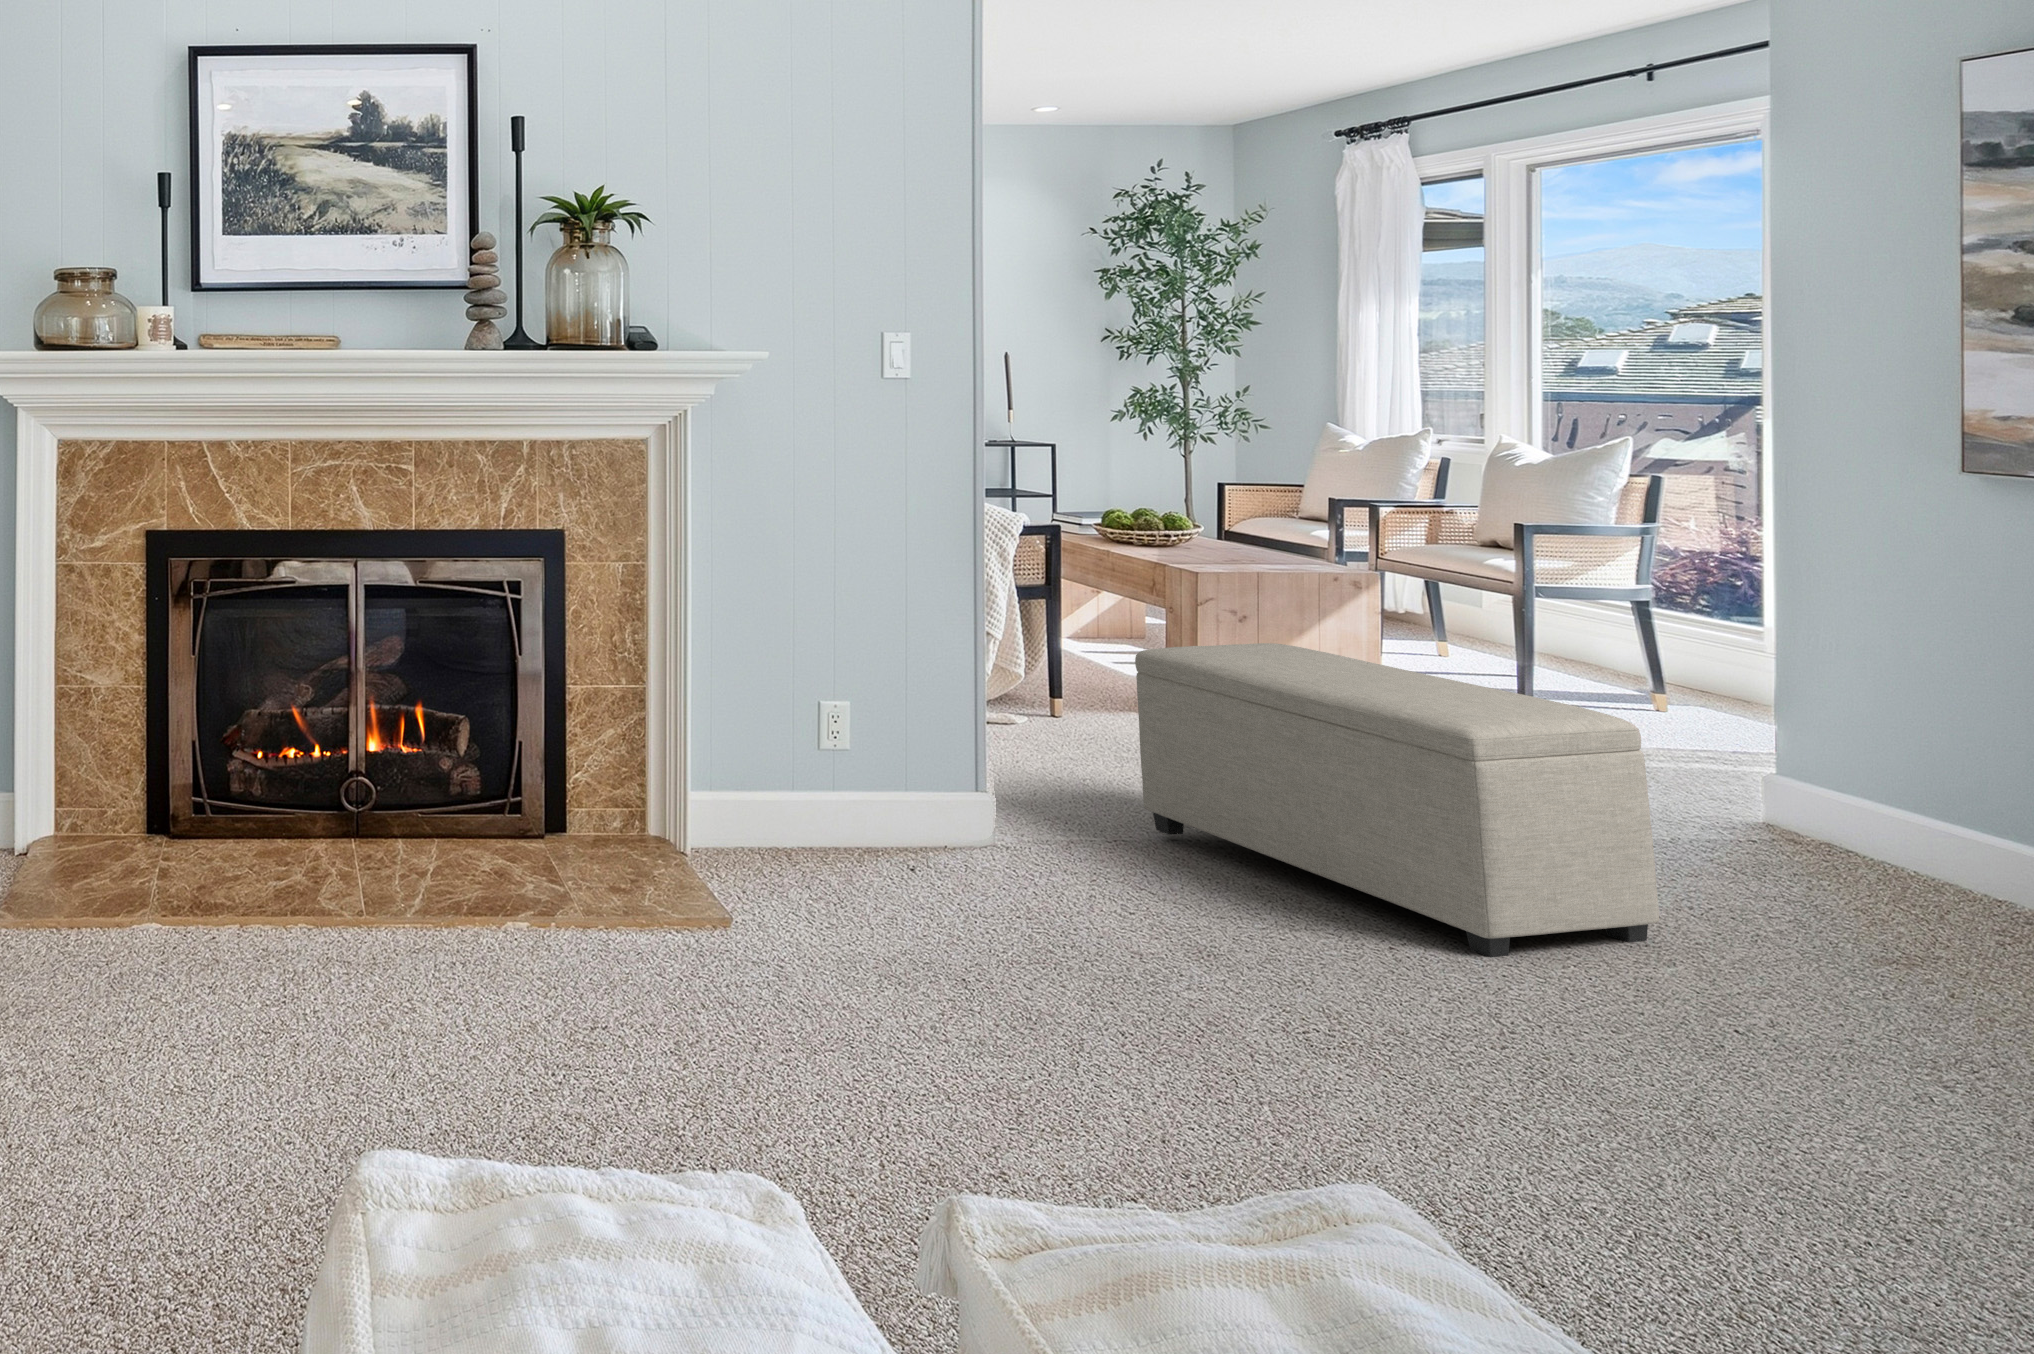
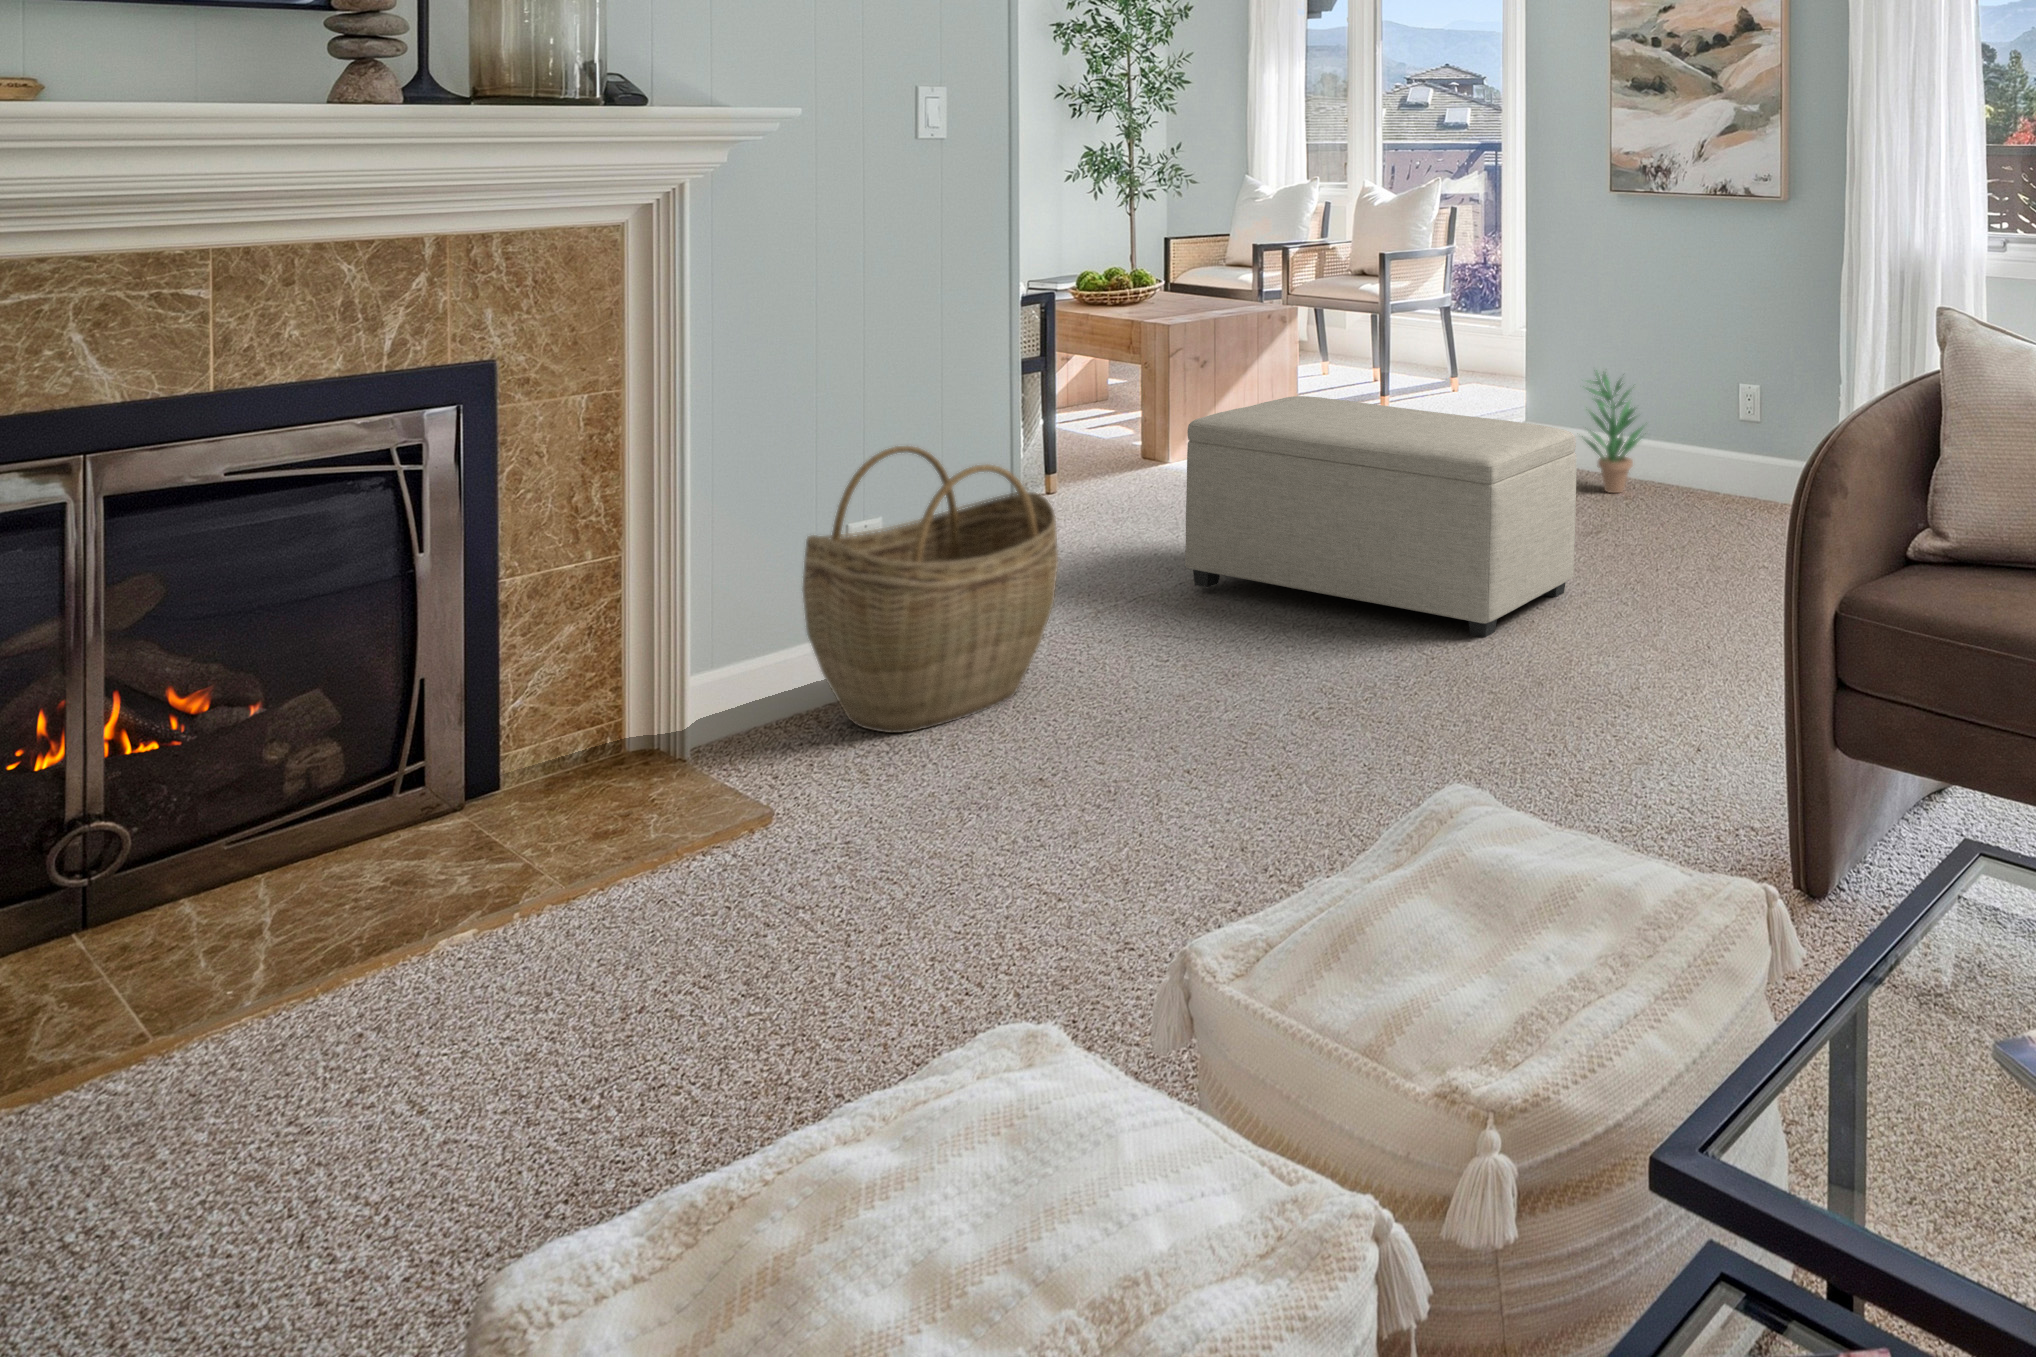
woven basket: none [763,629,975,884] -> present [802,446,1058,733]
potted plant: none [1738,663,1882,852] -> present [1582,370,1643,493]

